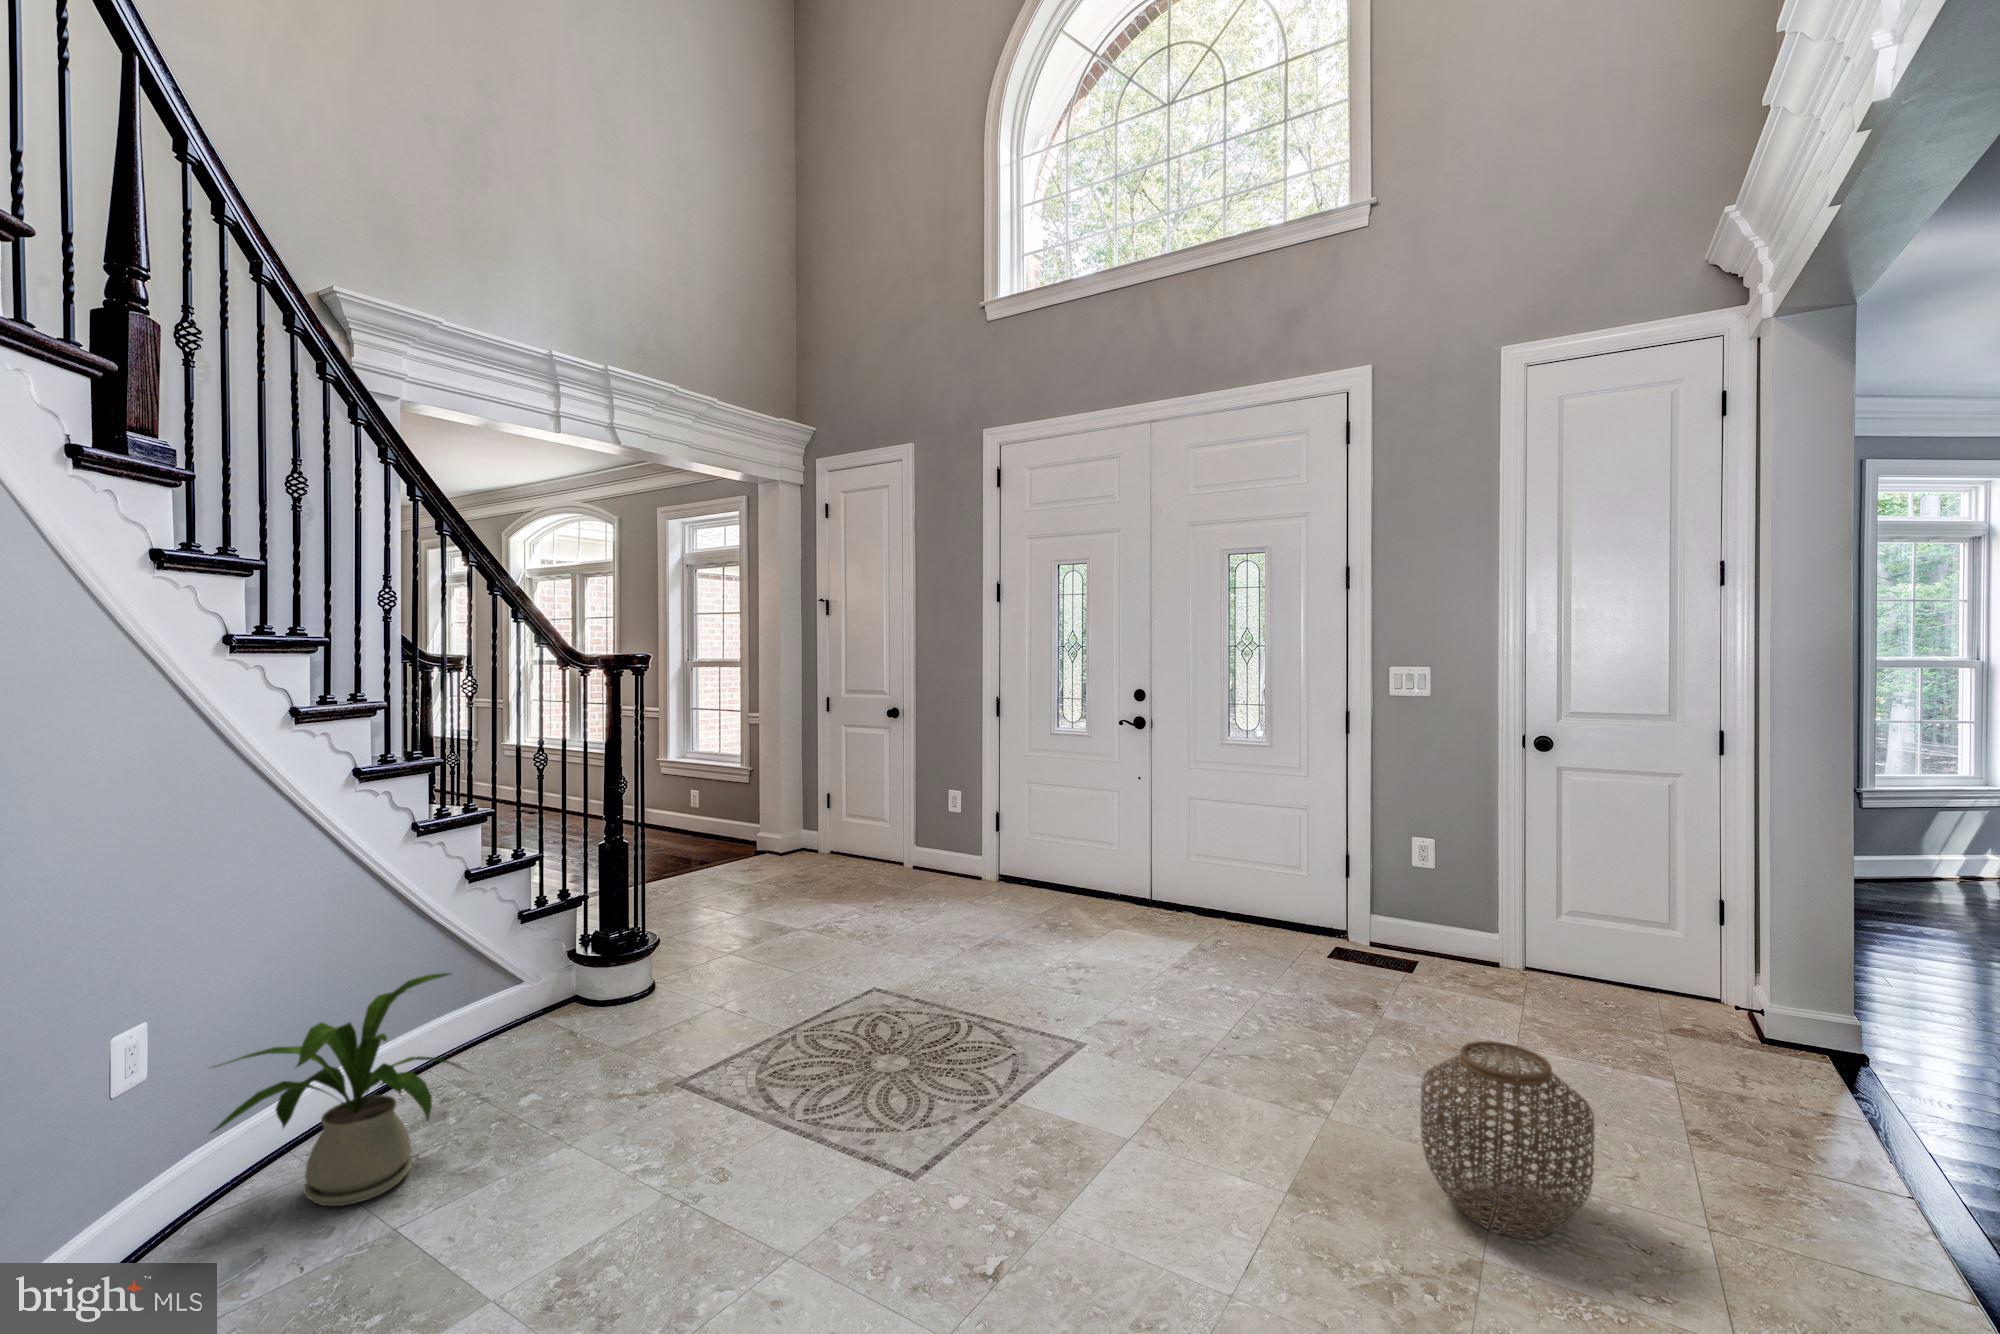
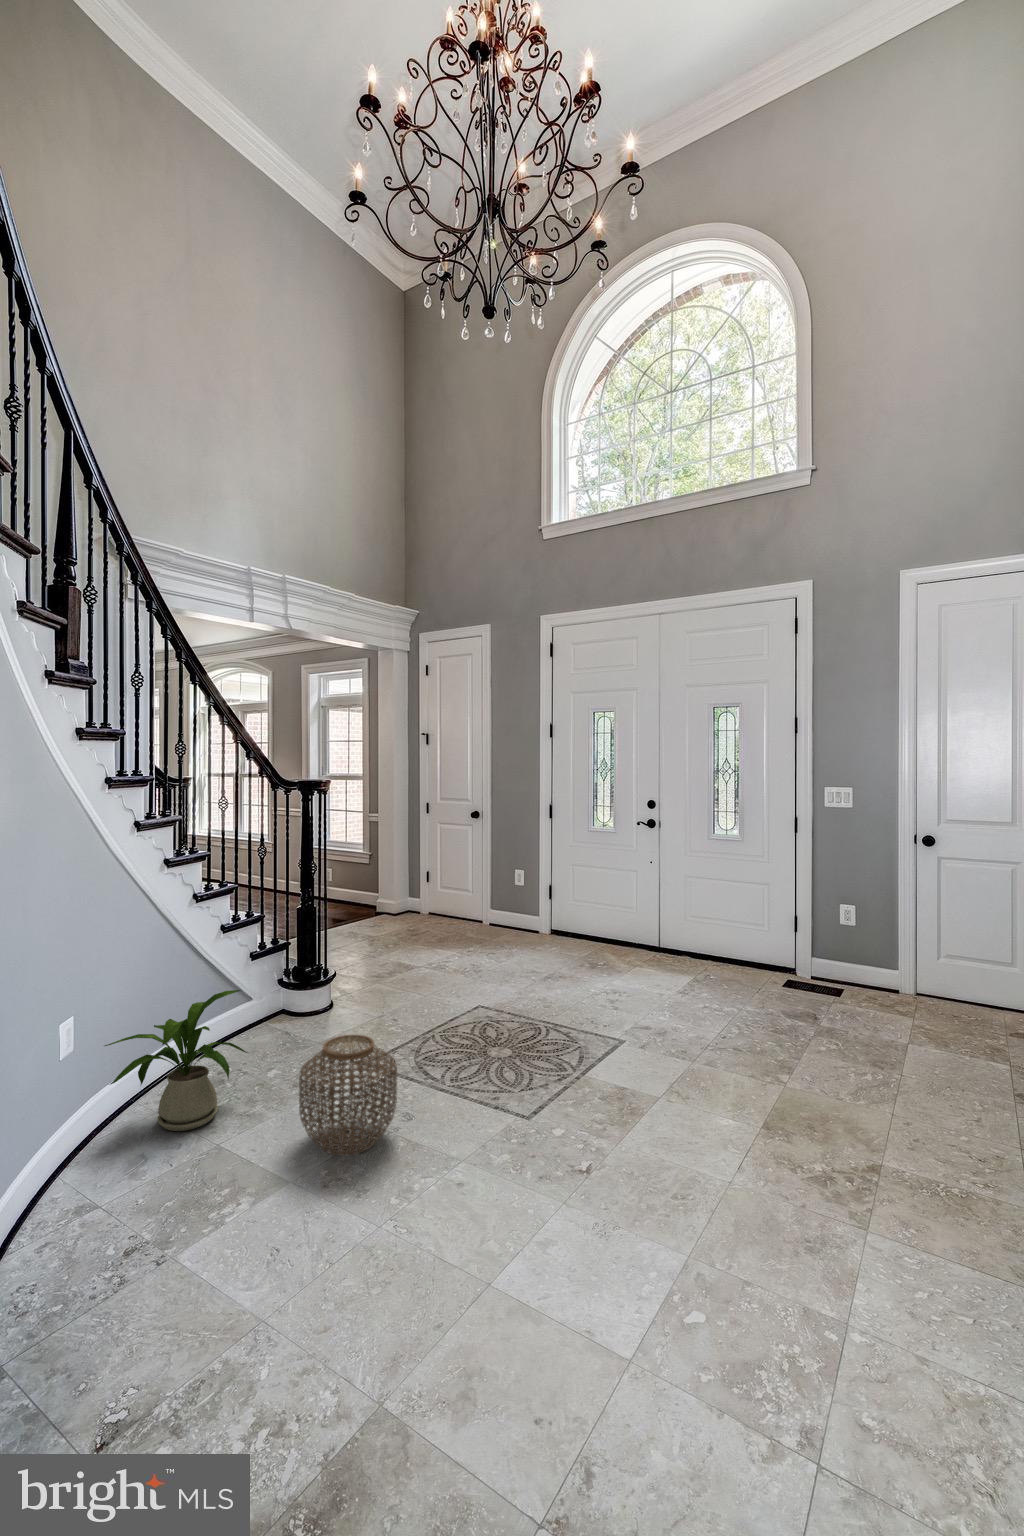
woven basket: present [1421,1041,1595,1237] -> present [299,1035,397,1155]

